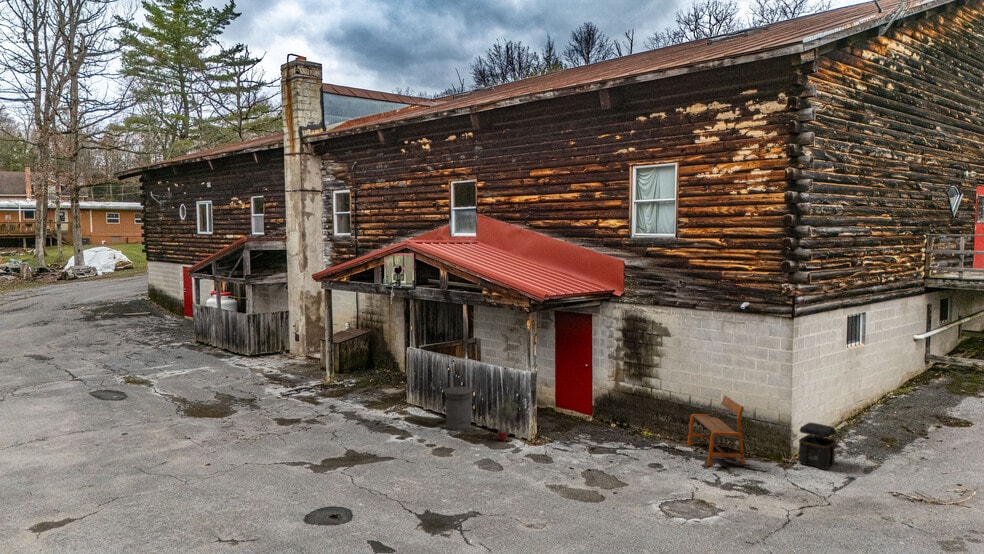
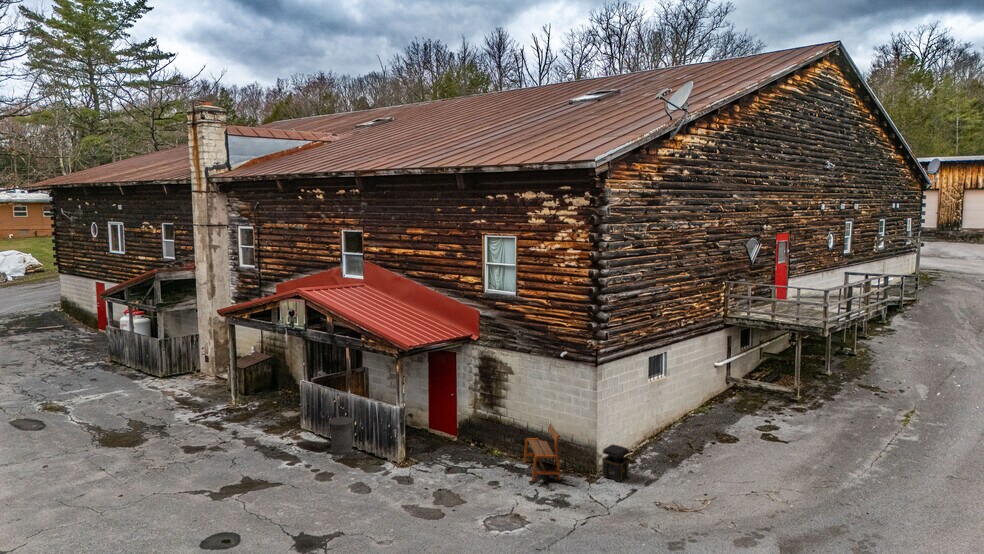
potted tree: present [490,396,517,441] -> none [365,427,389,464]

